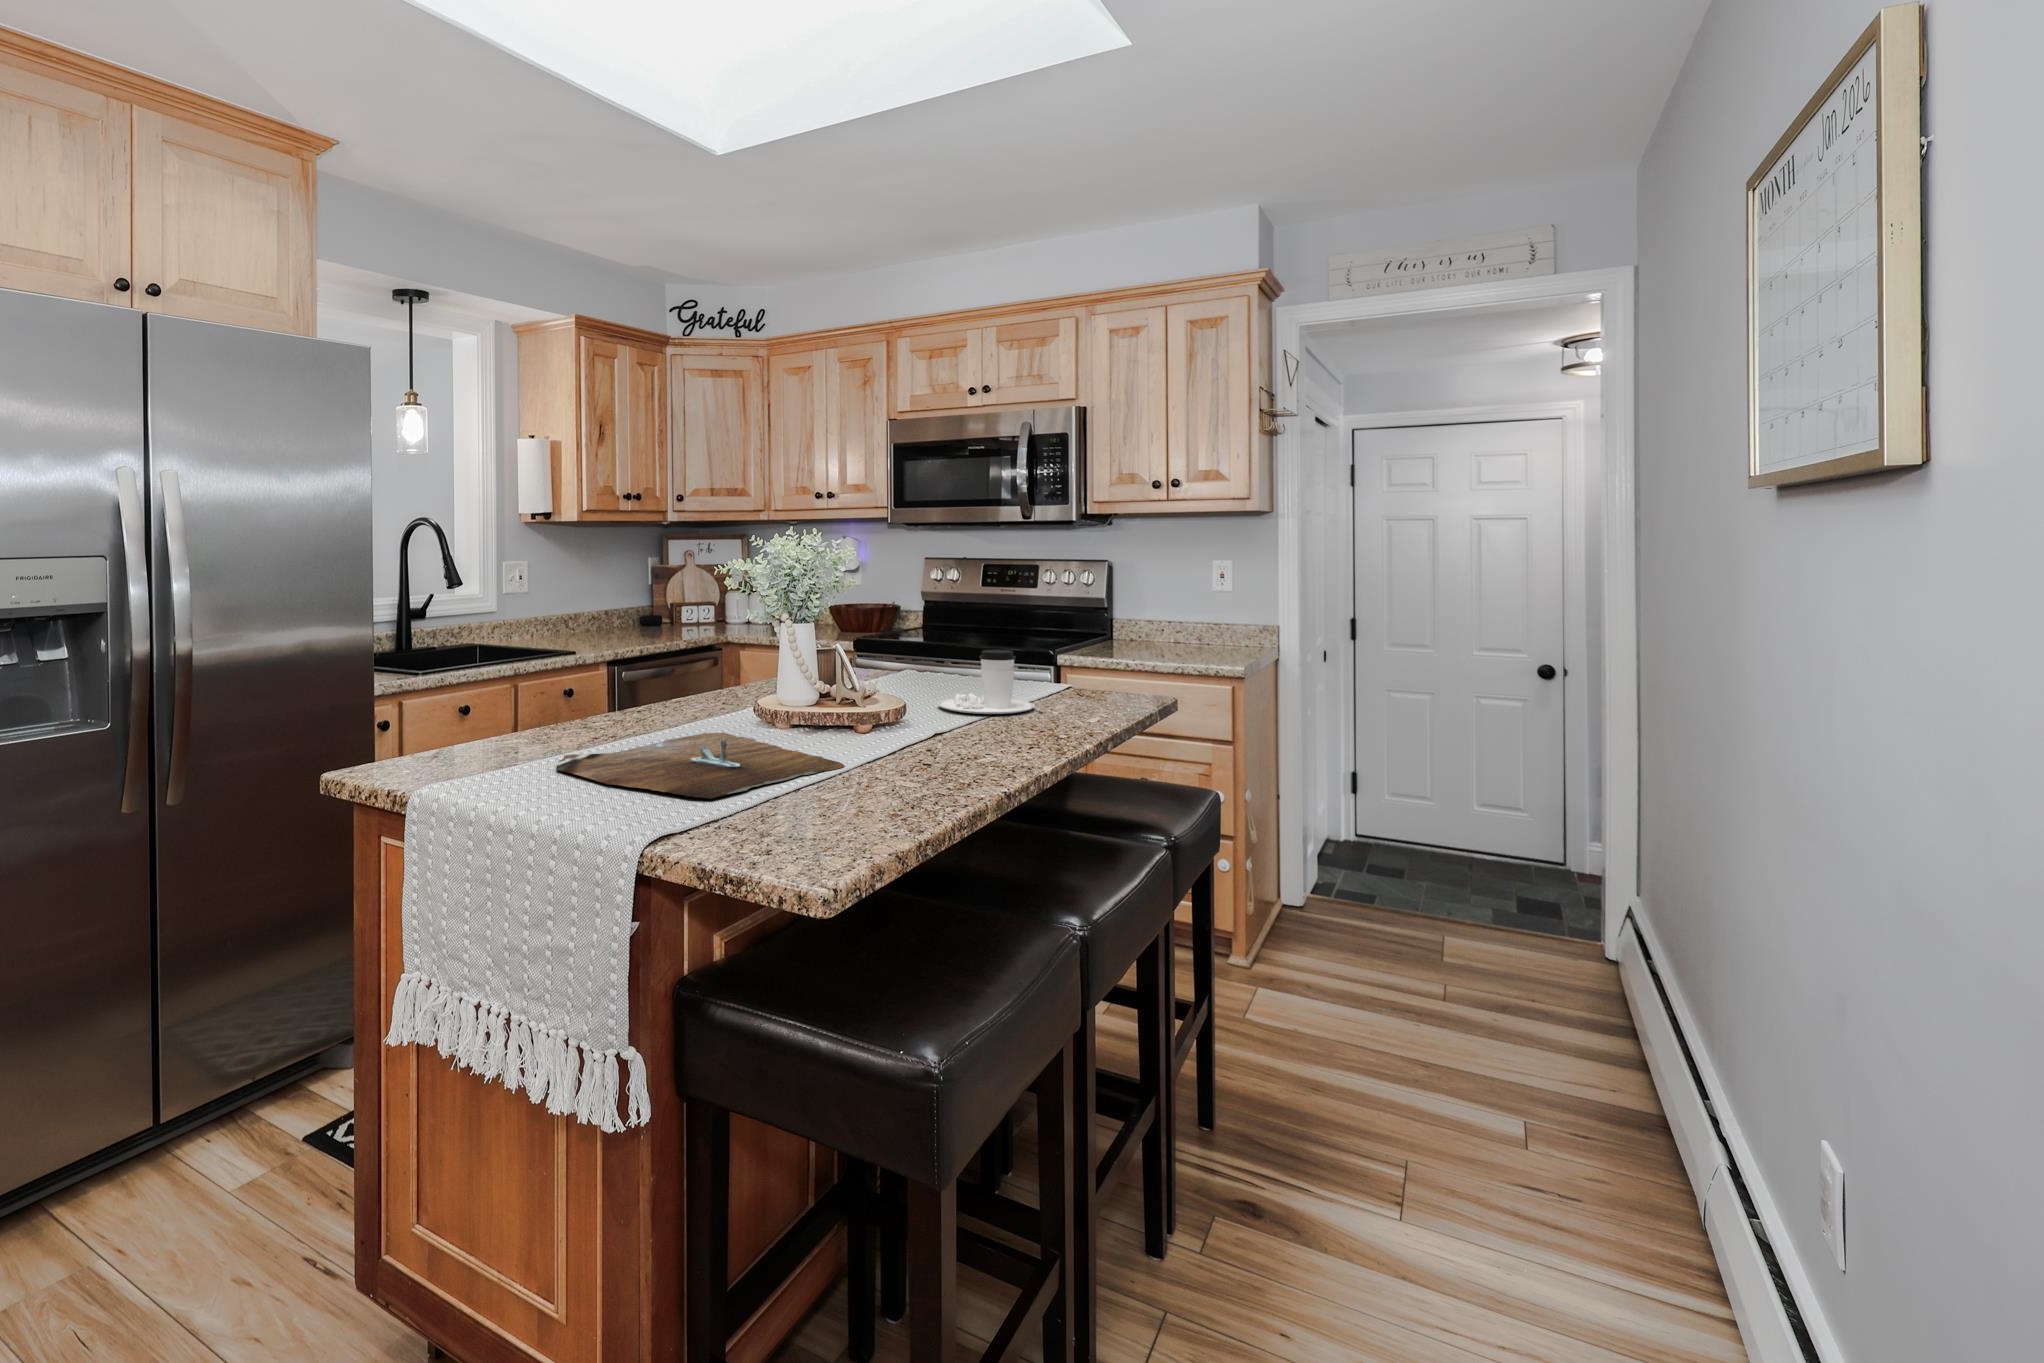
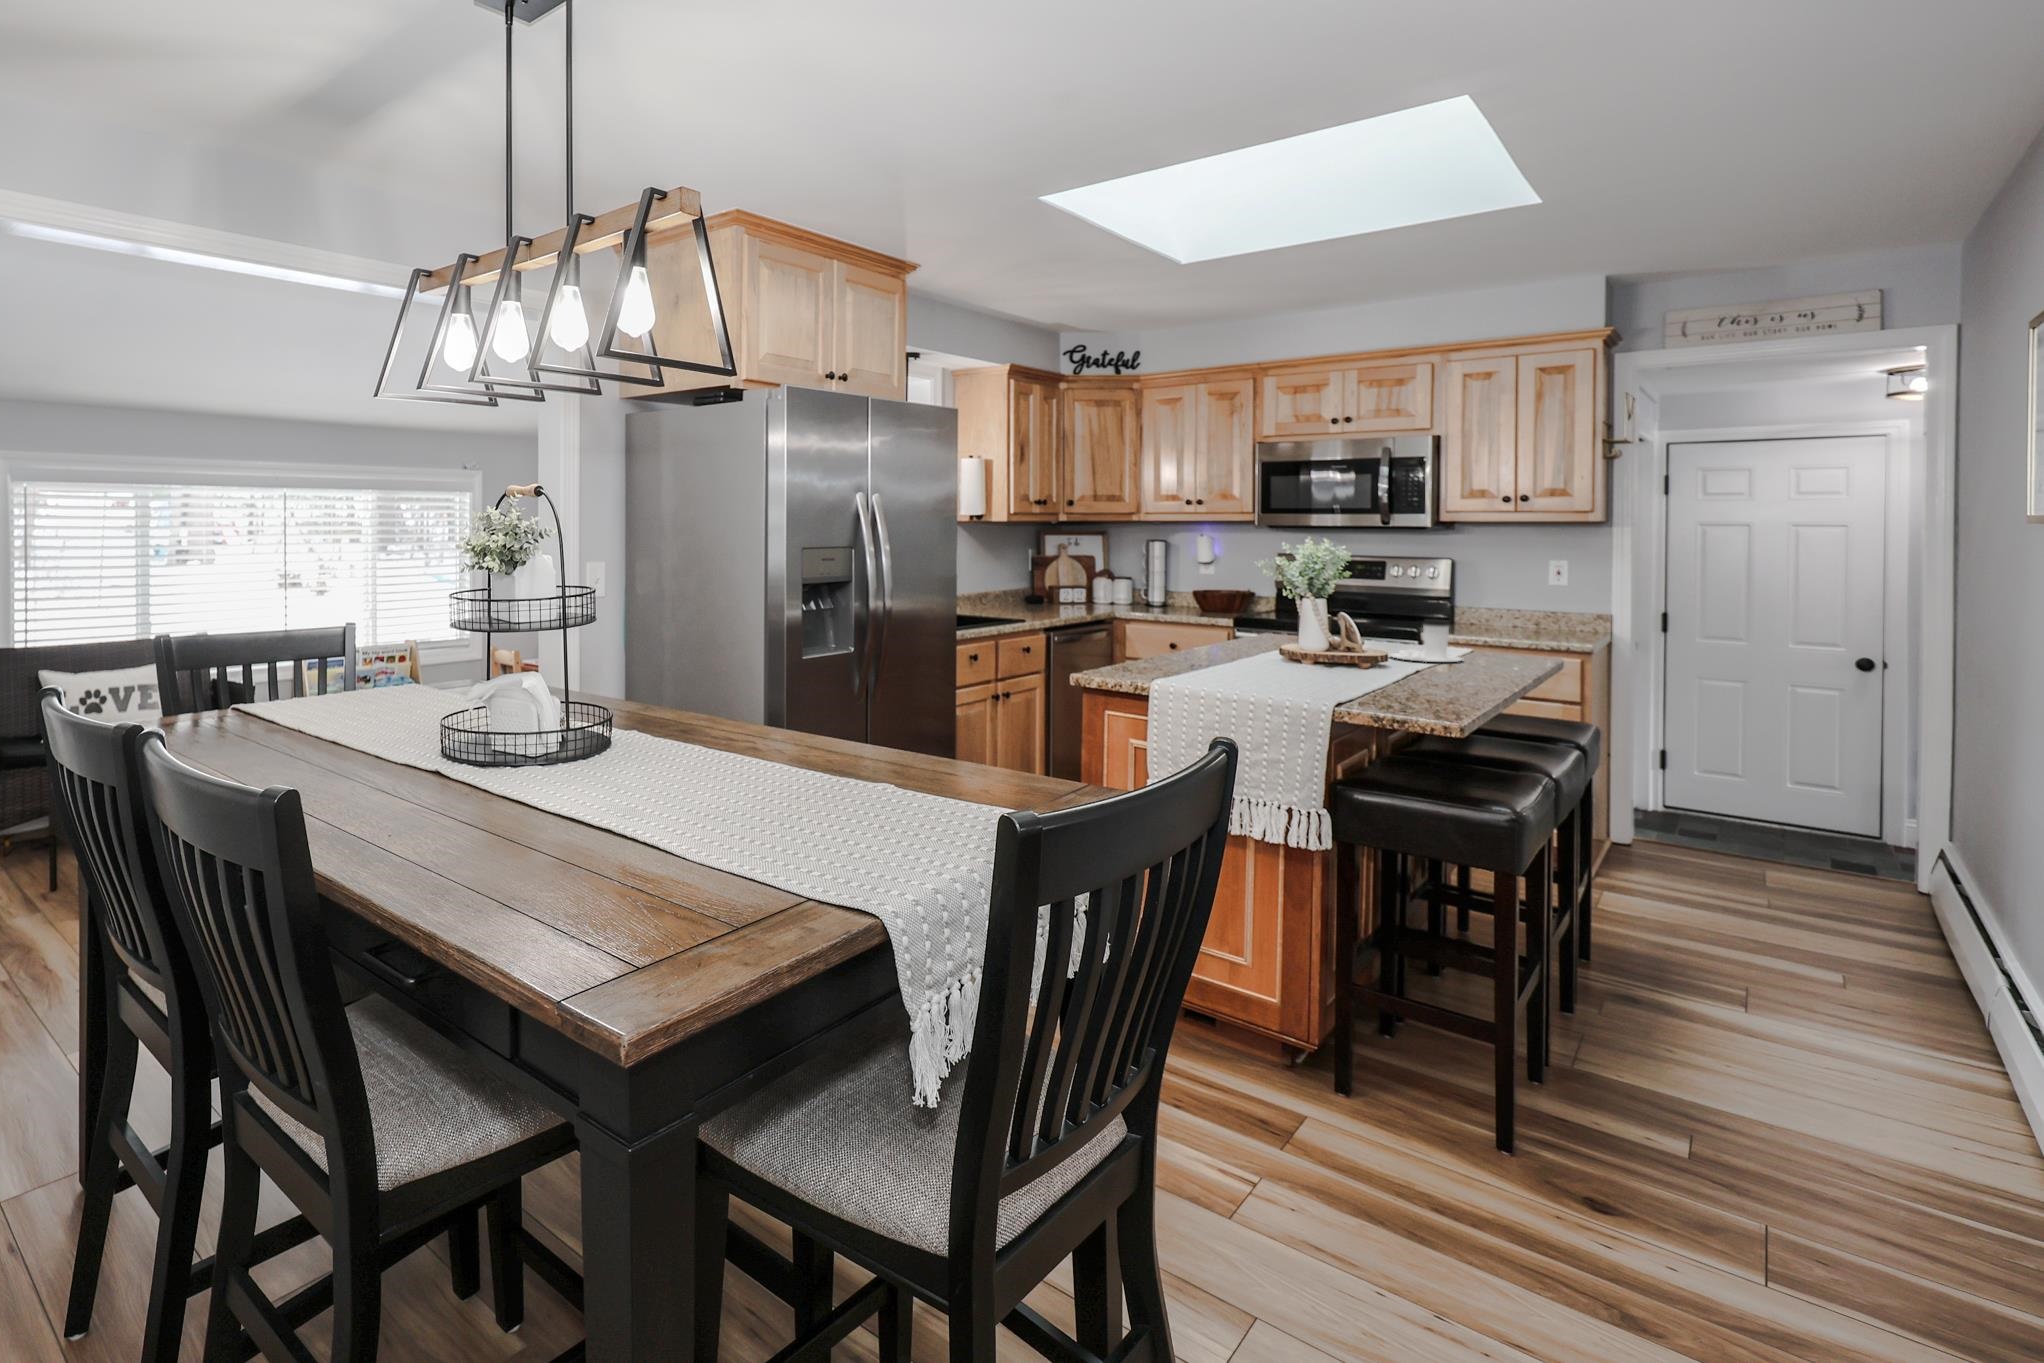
cutting board: present [556,732,844,799] -> none [1184,664,1374,693]

